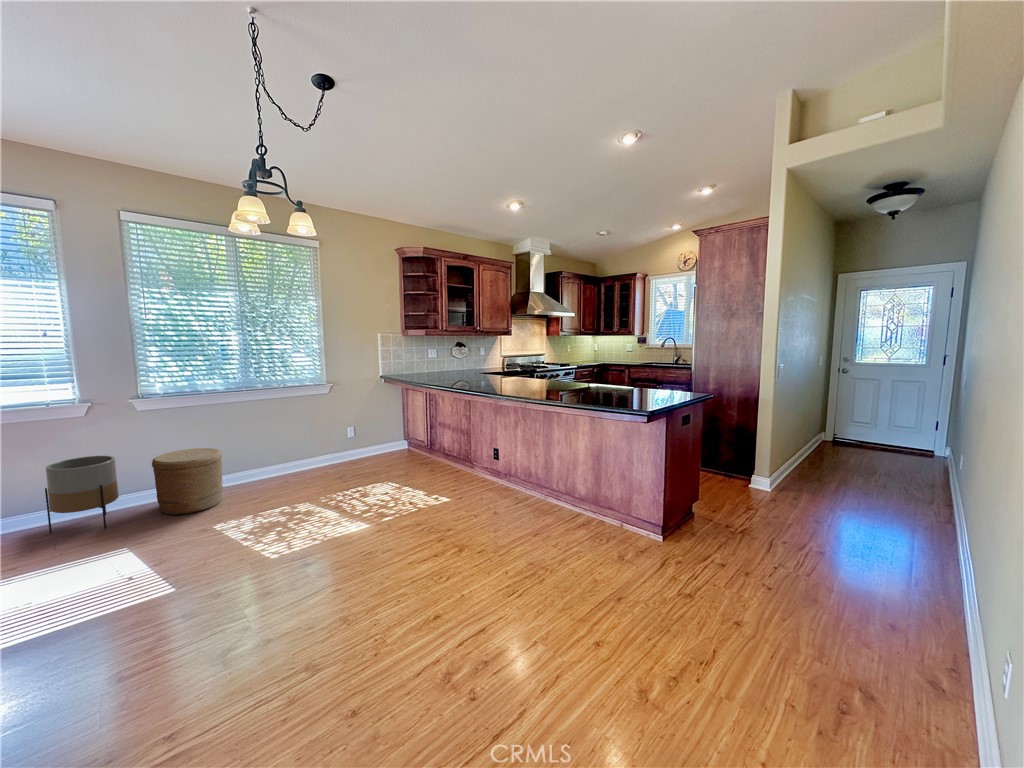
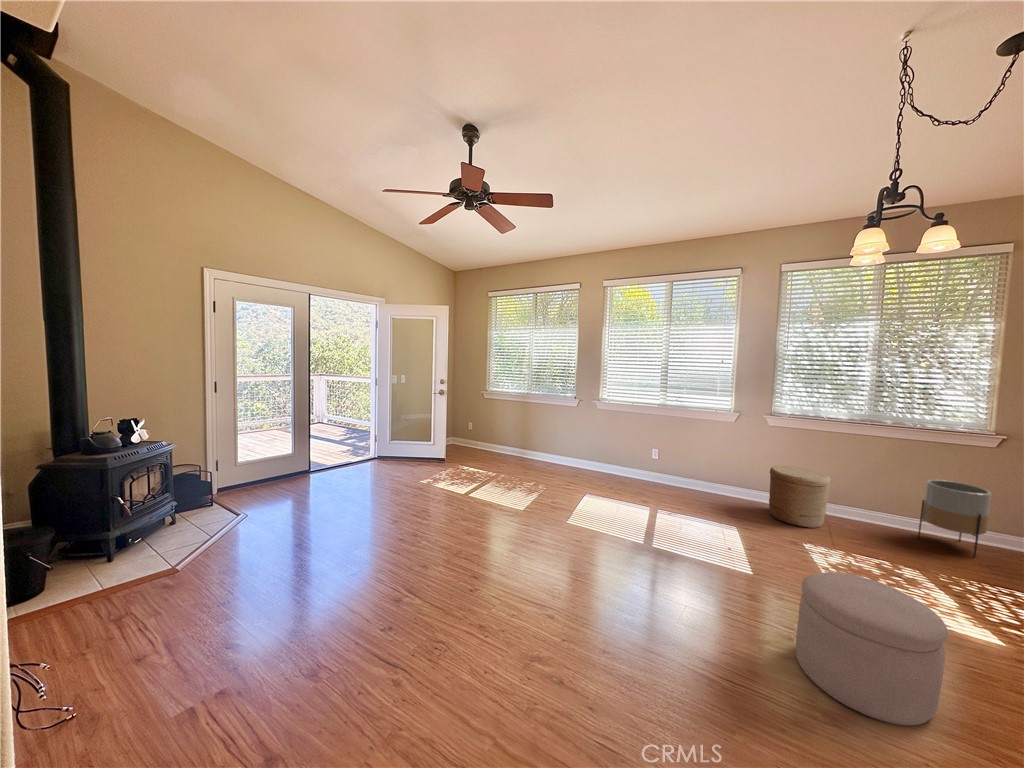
planter: present [45,456,119,533] -> present [918,480,991,557]
ottoman: none [253,526,365,652] -> present [796,572,948,725]

